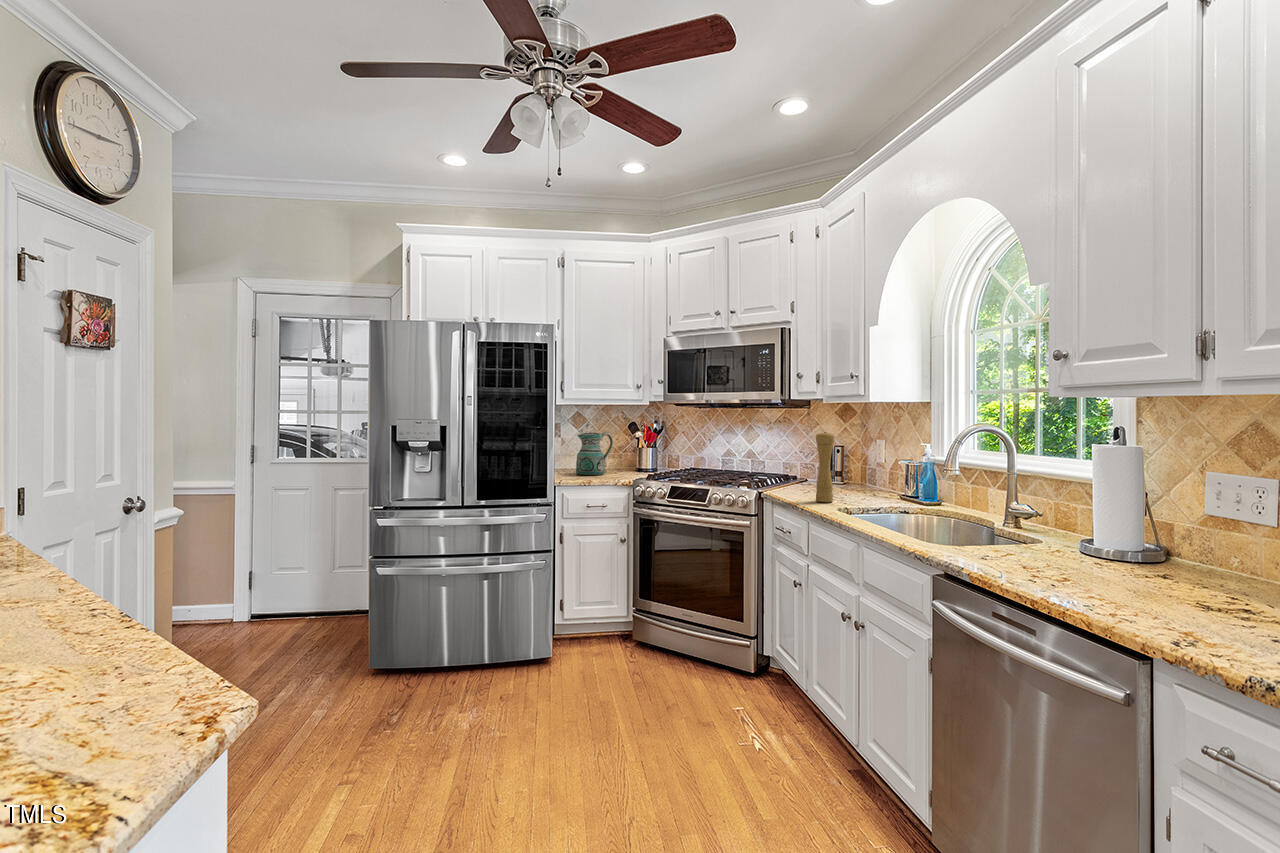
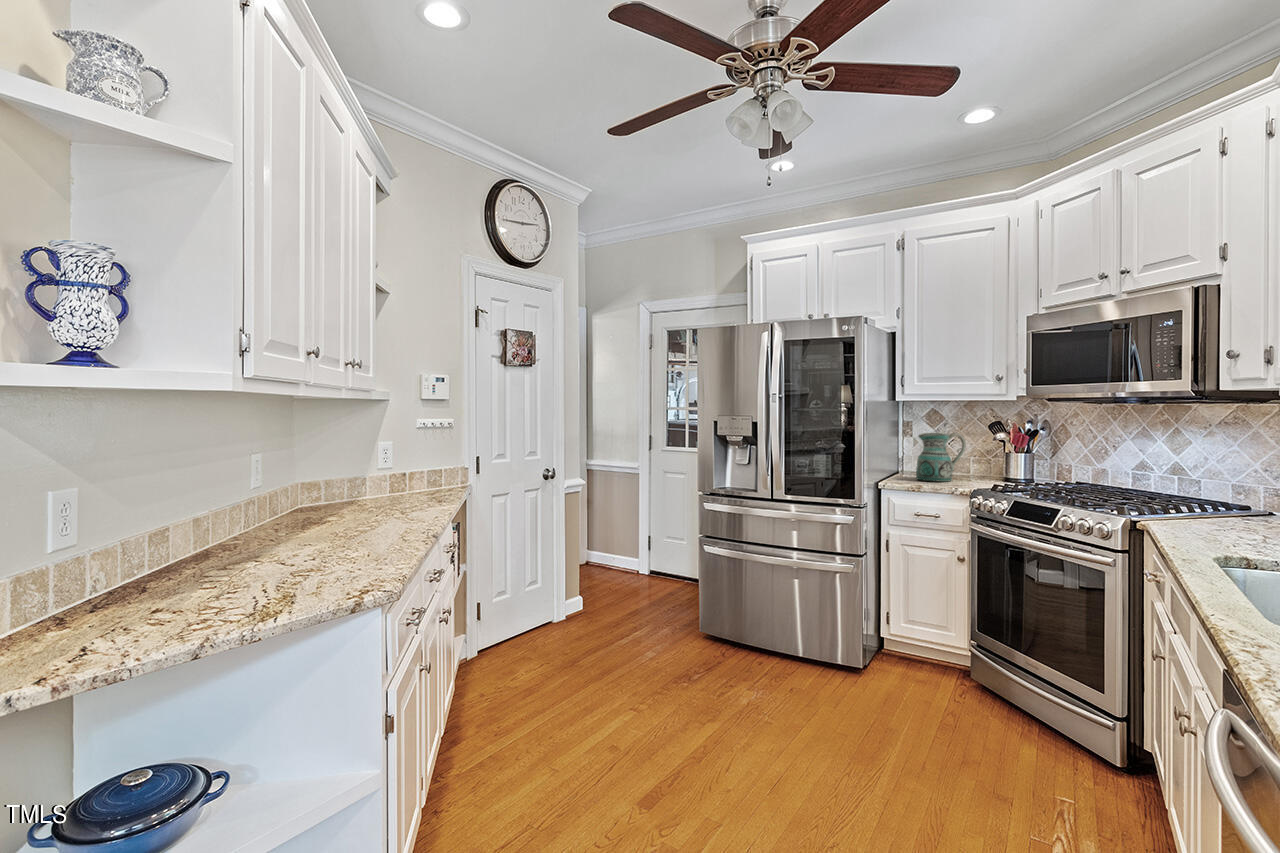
pepper mill: present [816,432,834,502] -> none [1209,436,1246,541]

